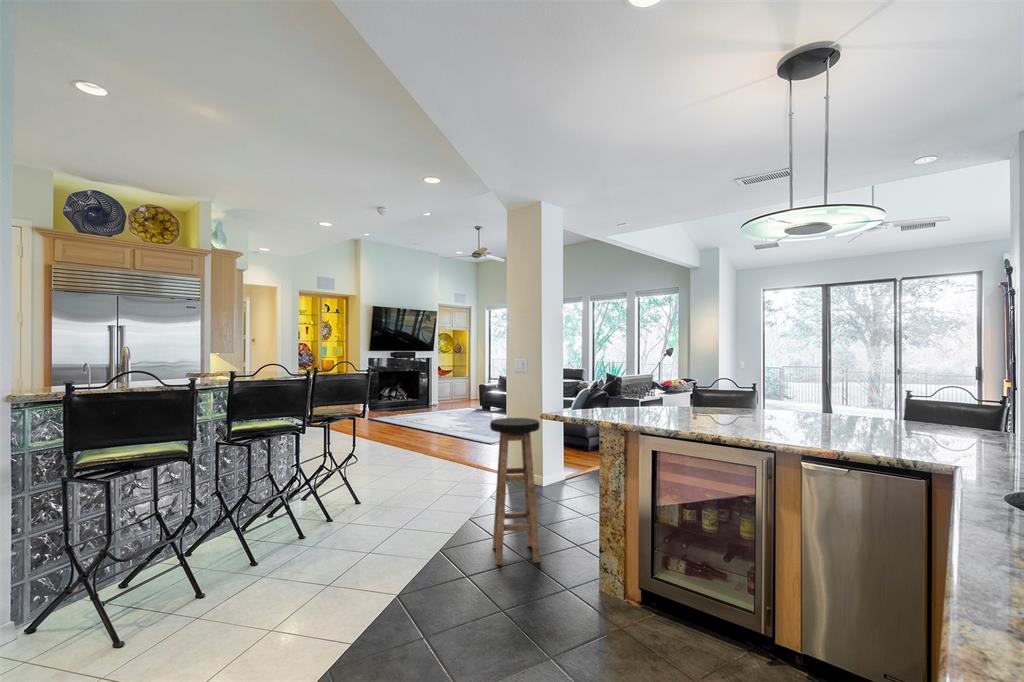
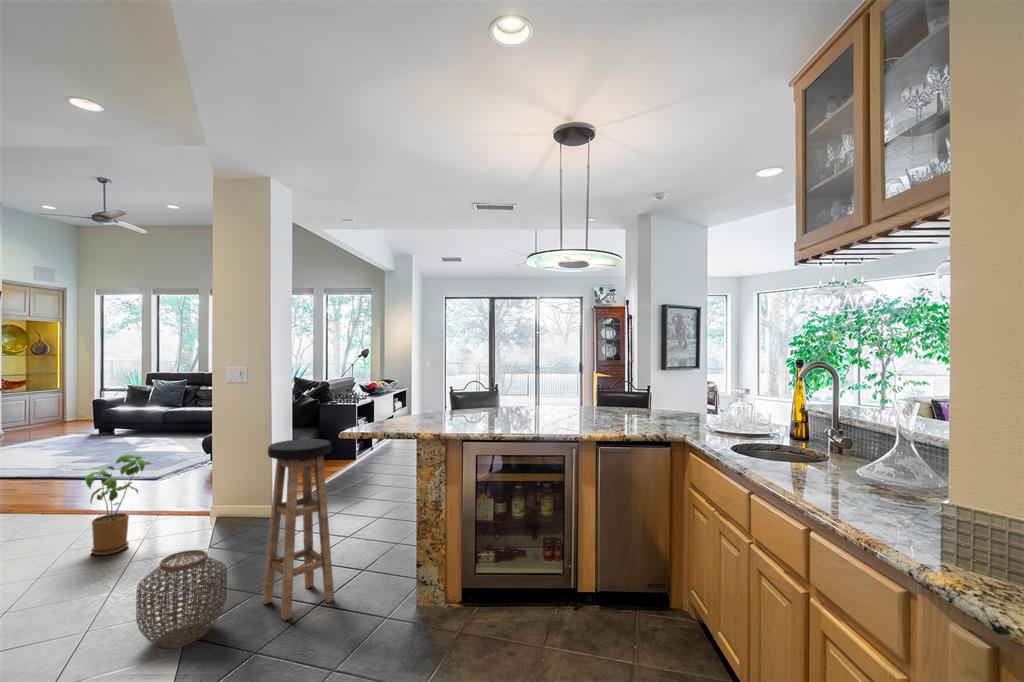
house plant: none [425,420,463,488] -> present [85,454,152,555]
woven basket: none [406,491,462,559] -> present [136,550,227,648]

